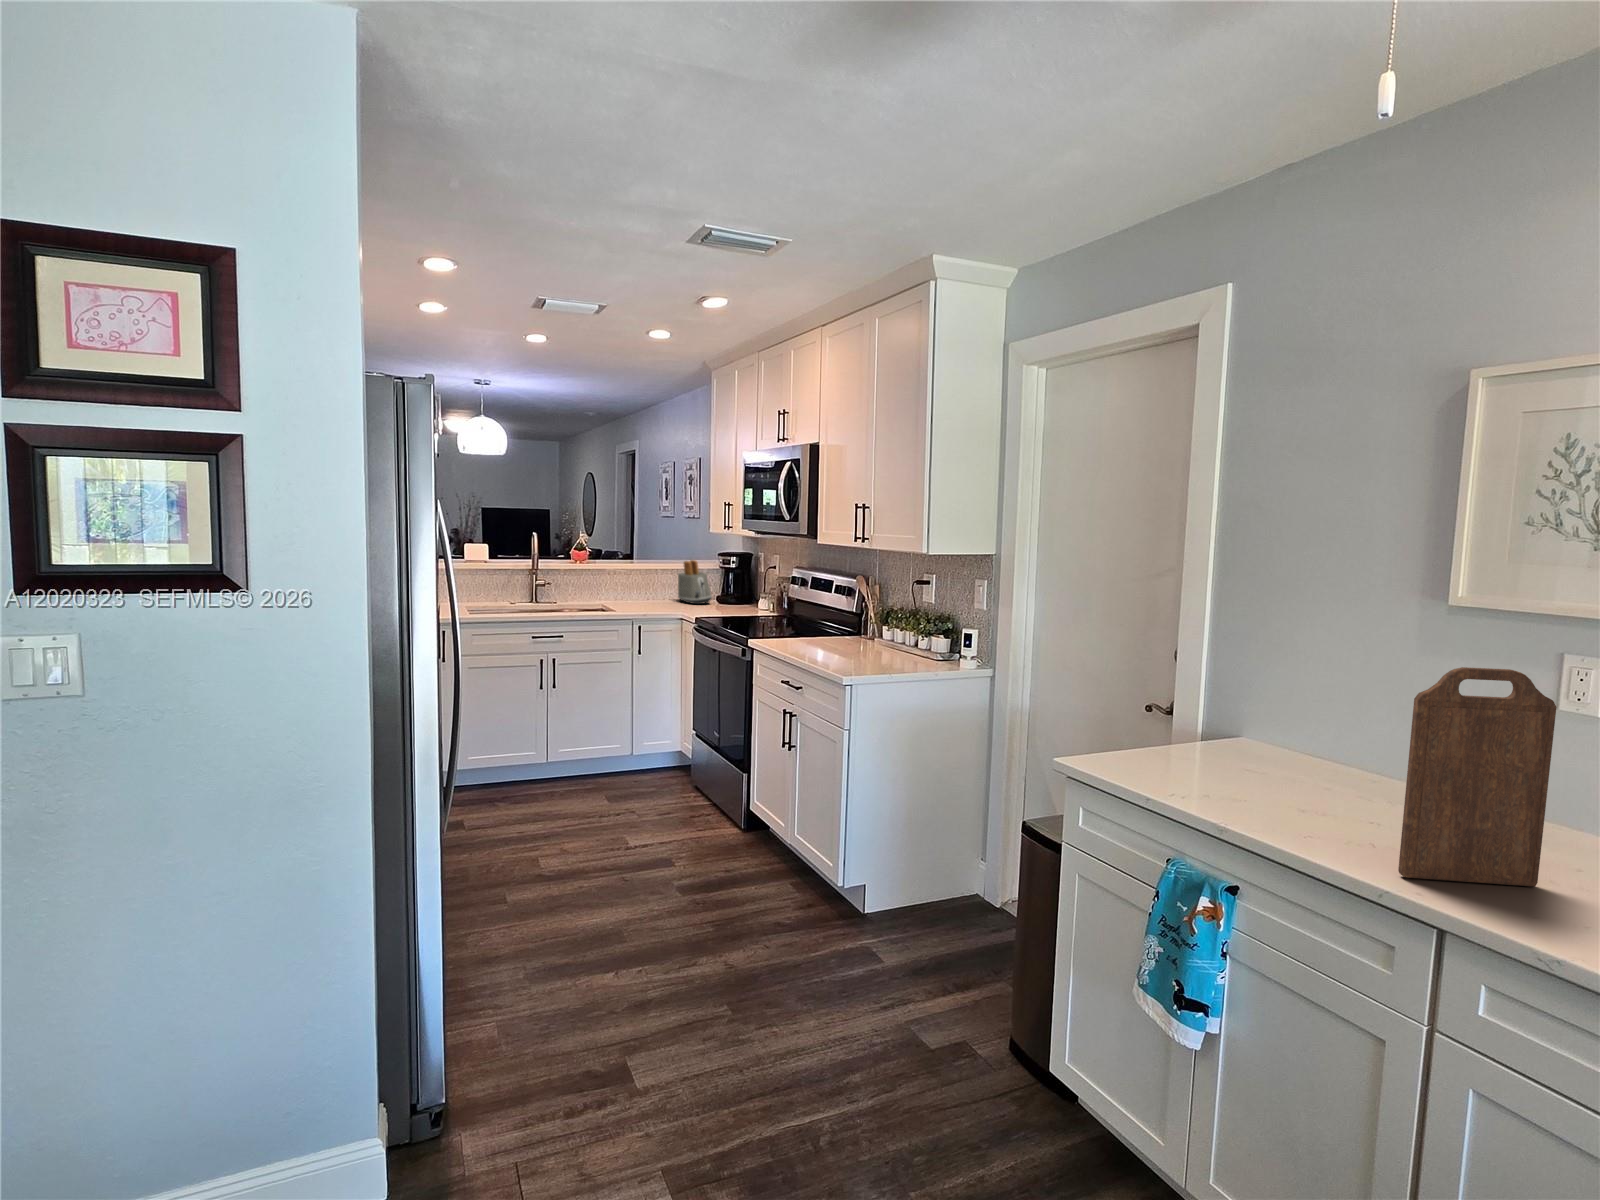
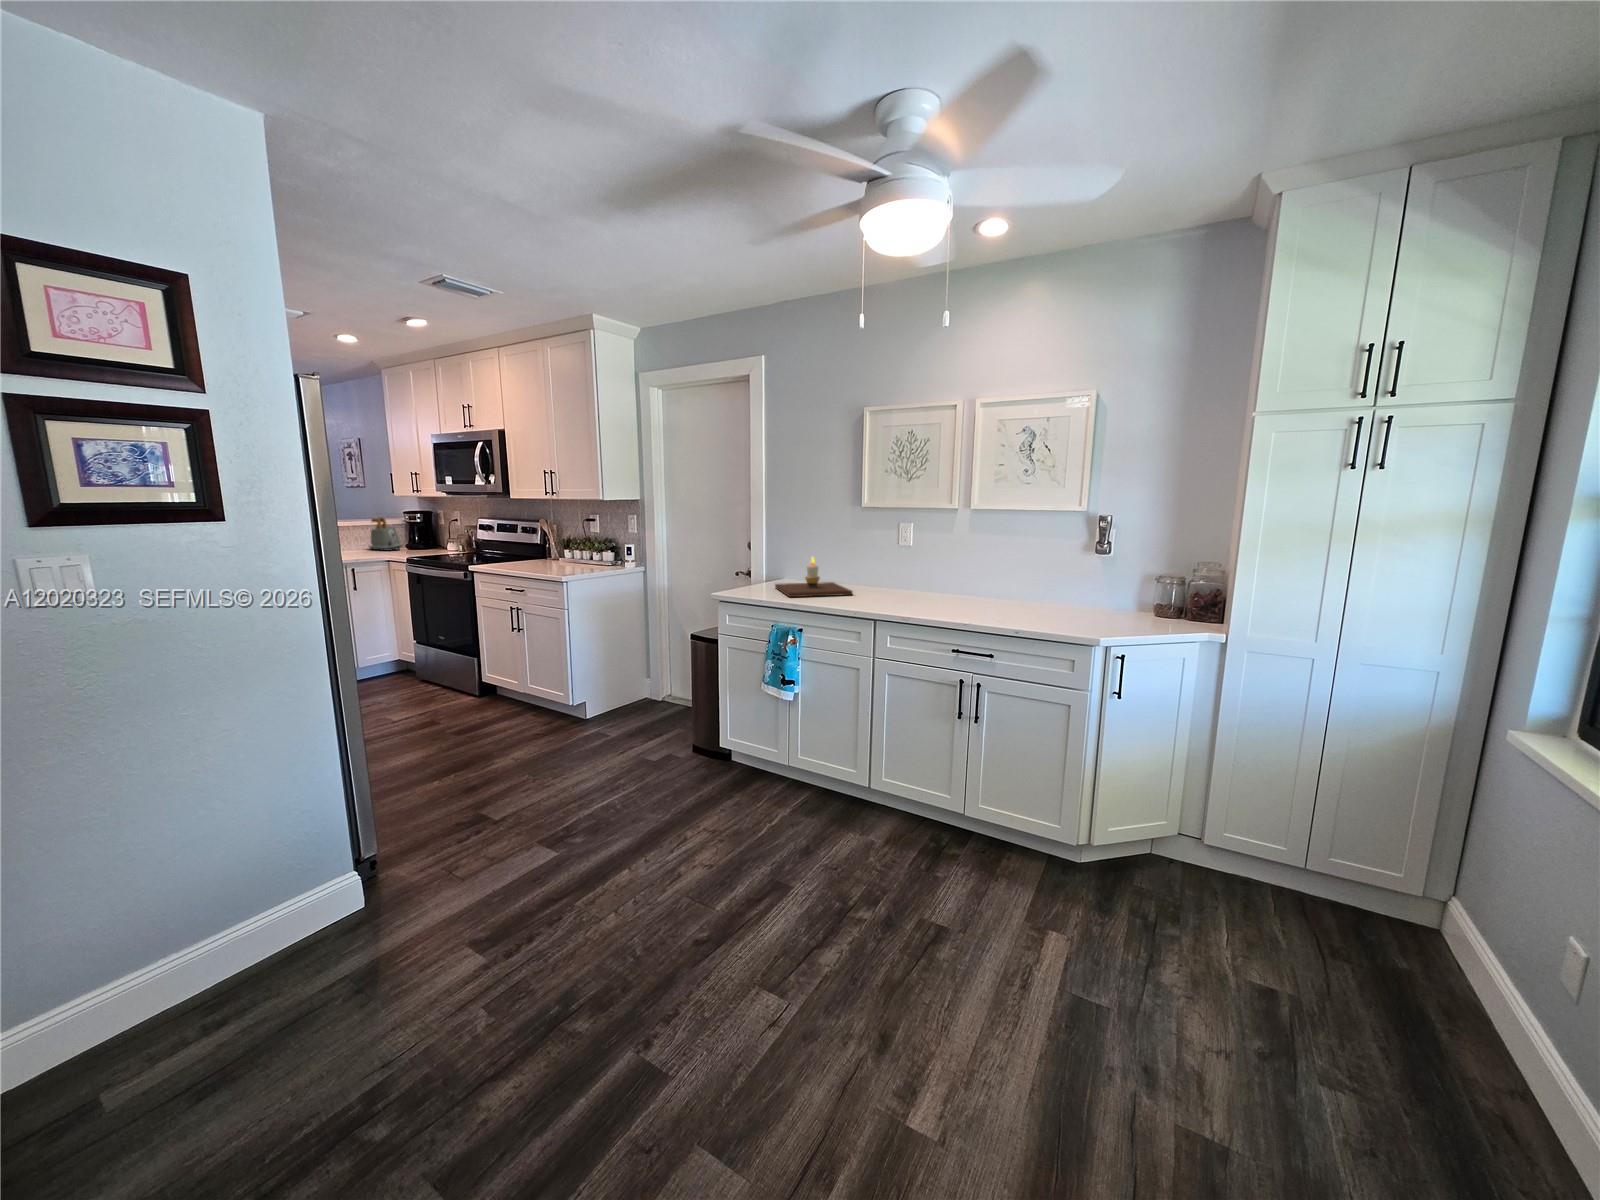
cutting board: present [1398,667,1557,886] -> none [858,526,899,607]
candle: none [1204,708,1400,823] -> present [775,557,853,597]

